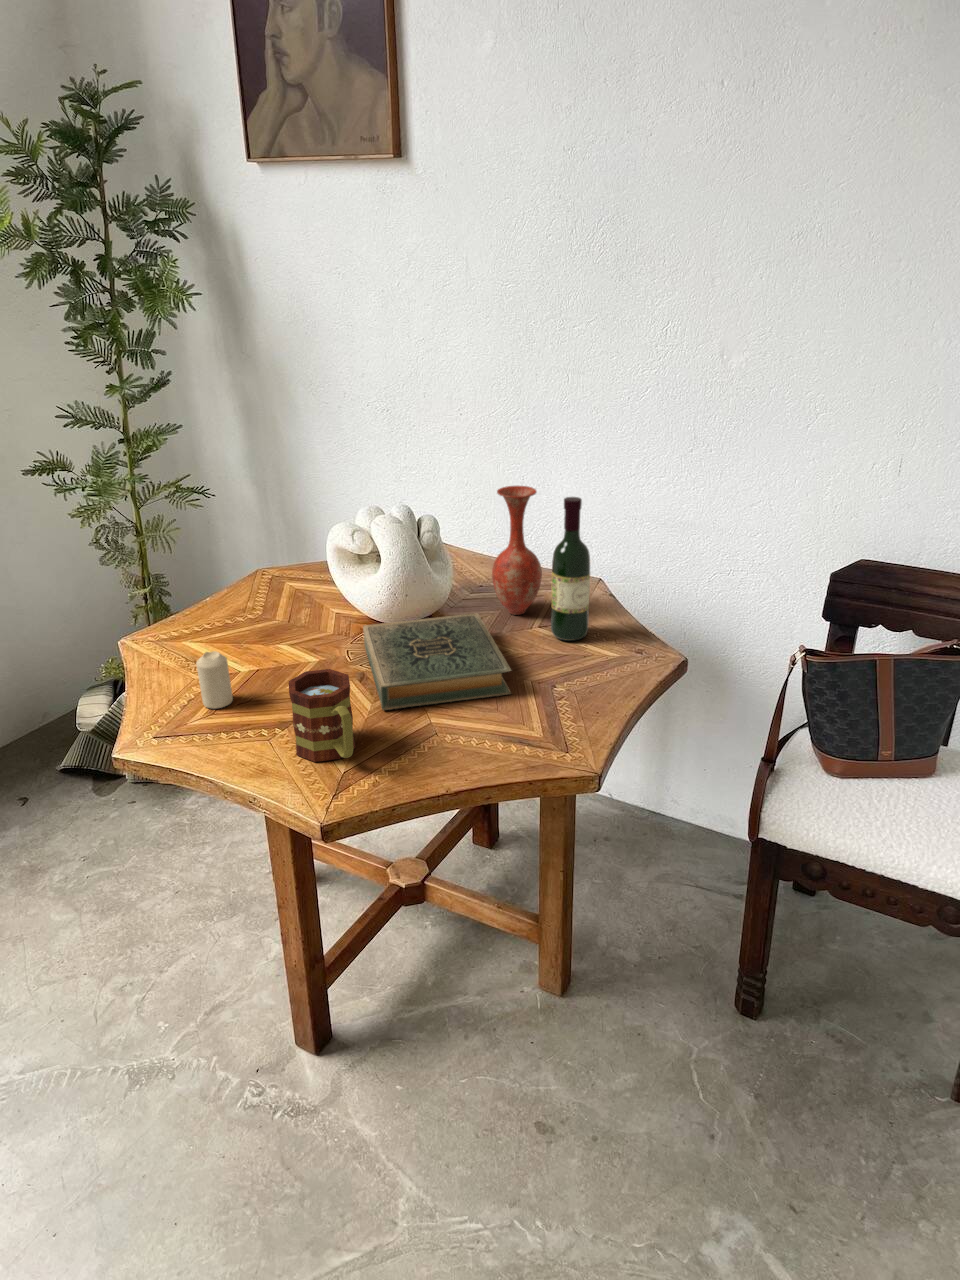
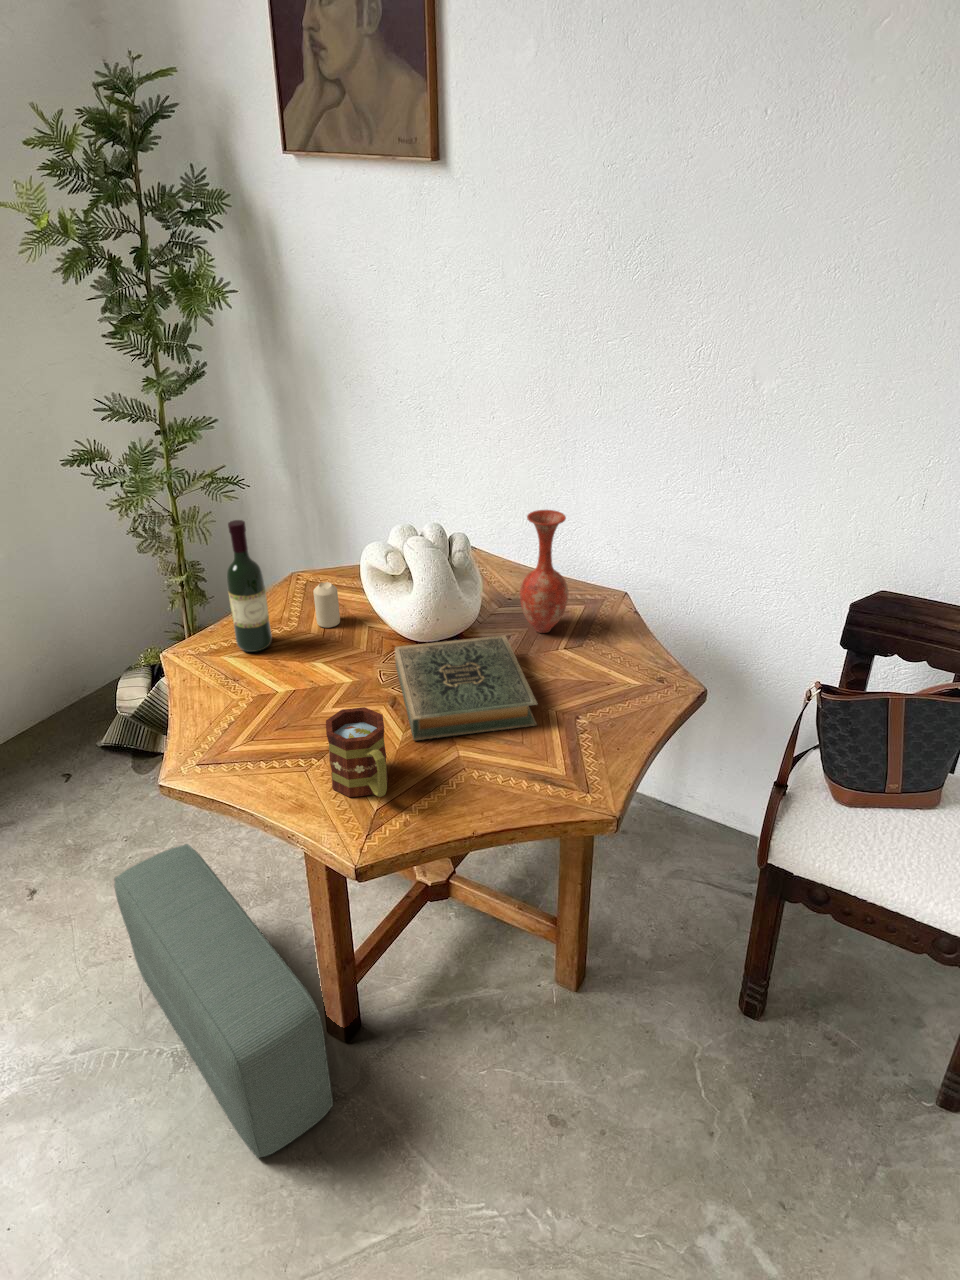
wine bottle: present [551,497,590,641] -> present [227,520,272,652]
candle: present [196,651,233,709] -> present [313,582,340,627]
pouf: none [67,847,302,1177] -> present [114,844,333,1158]

